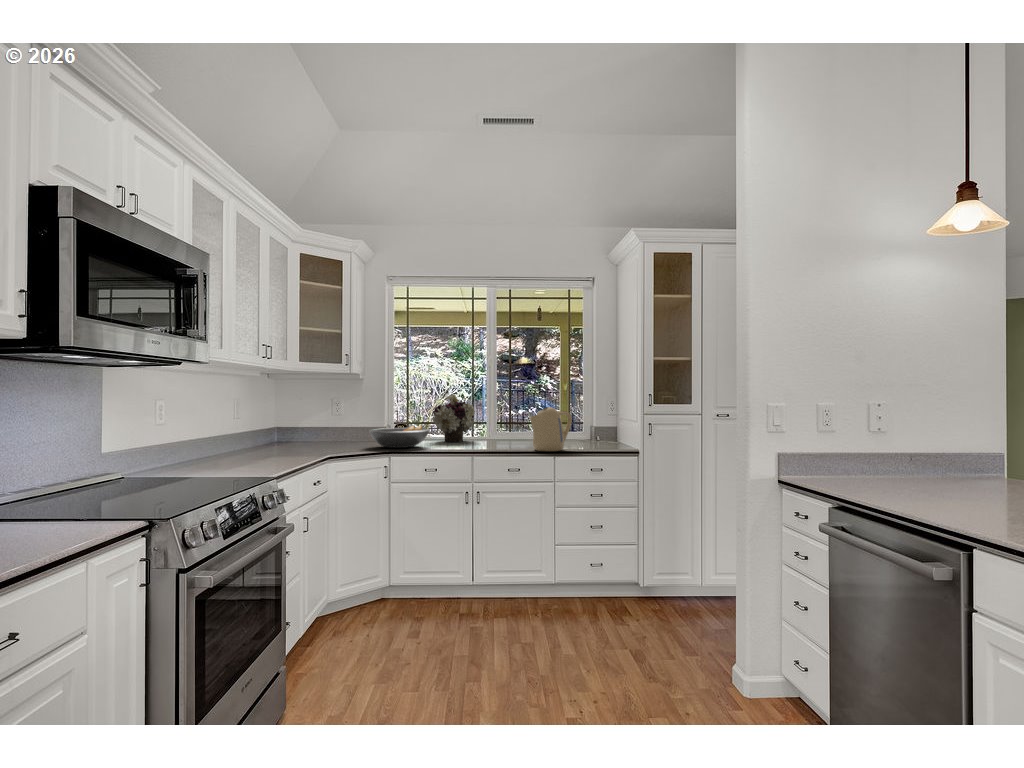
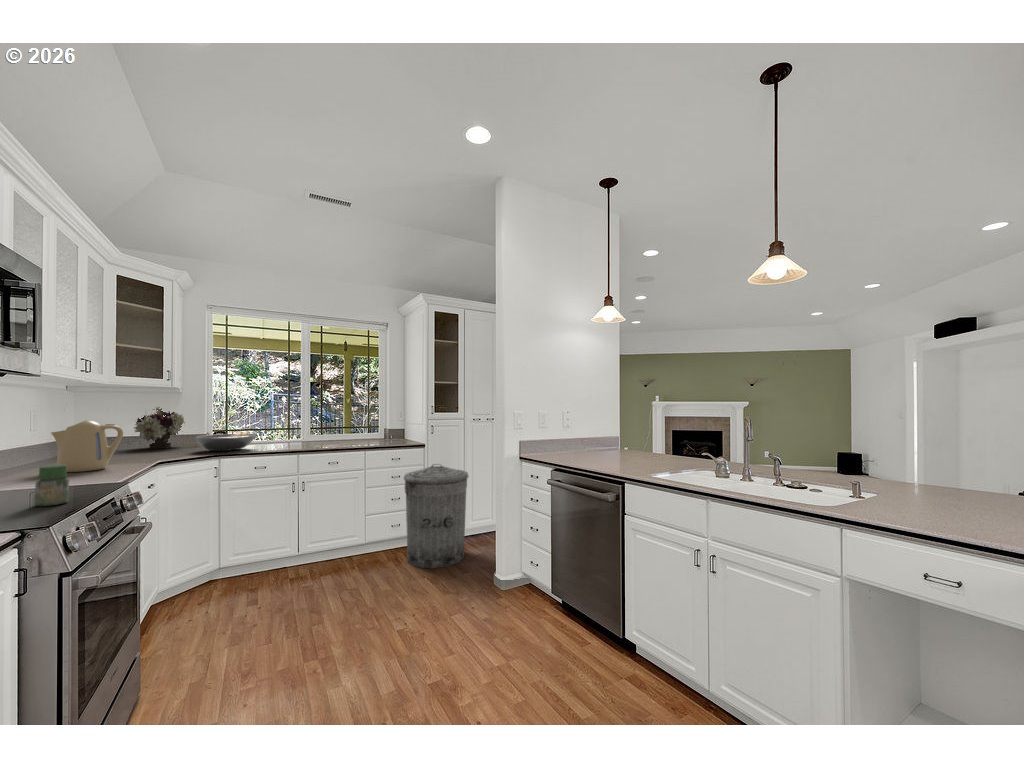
flower arrangement: present [432,394,475,442] -> present [134,407,185,449]
kettle: present [529,407,572,451] -> present [51,420,123,472]
jar: none [185,455,212,496] -> present [35,465,69,506]
trash can: none [605,483,704,638] -> present [404,464,468,568]

